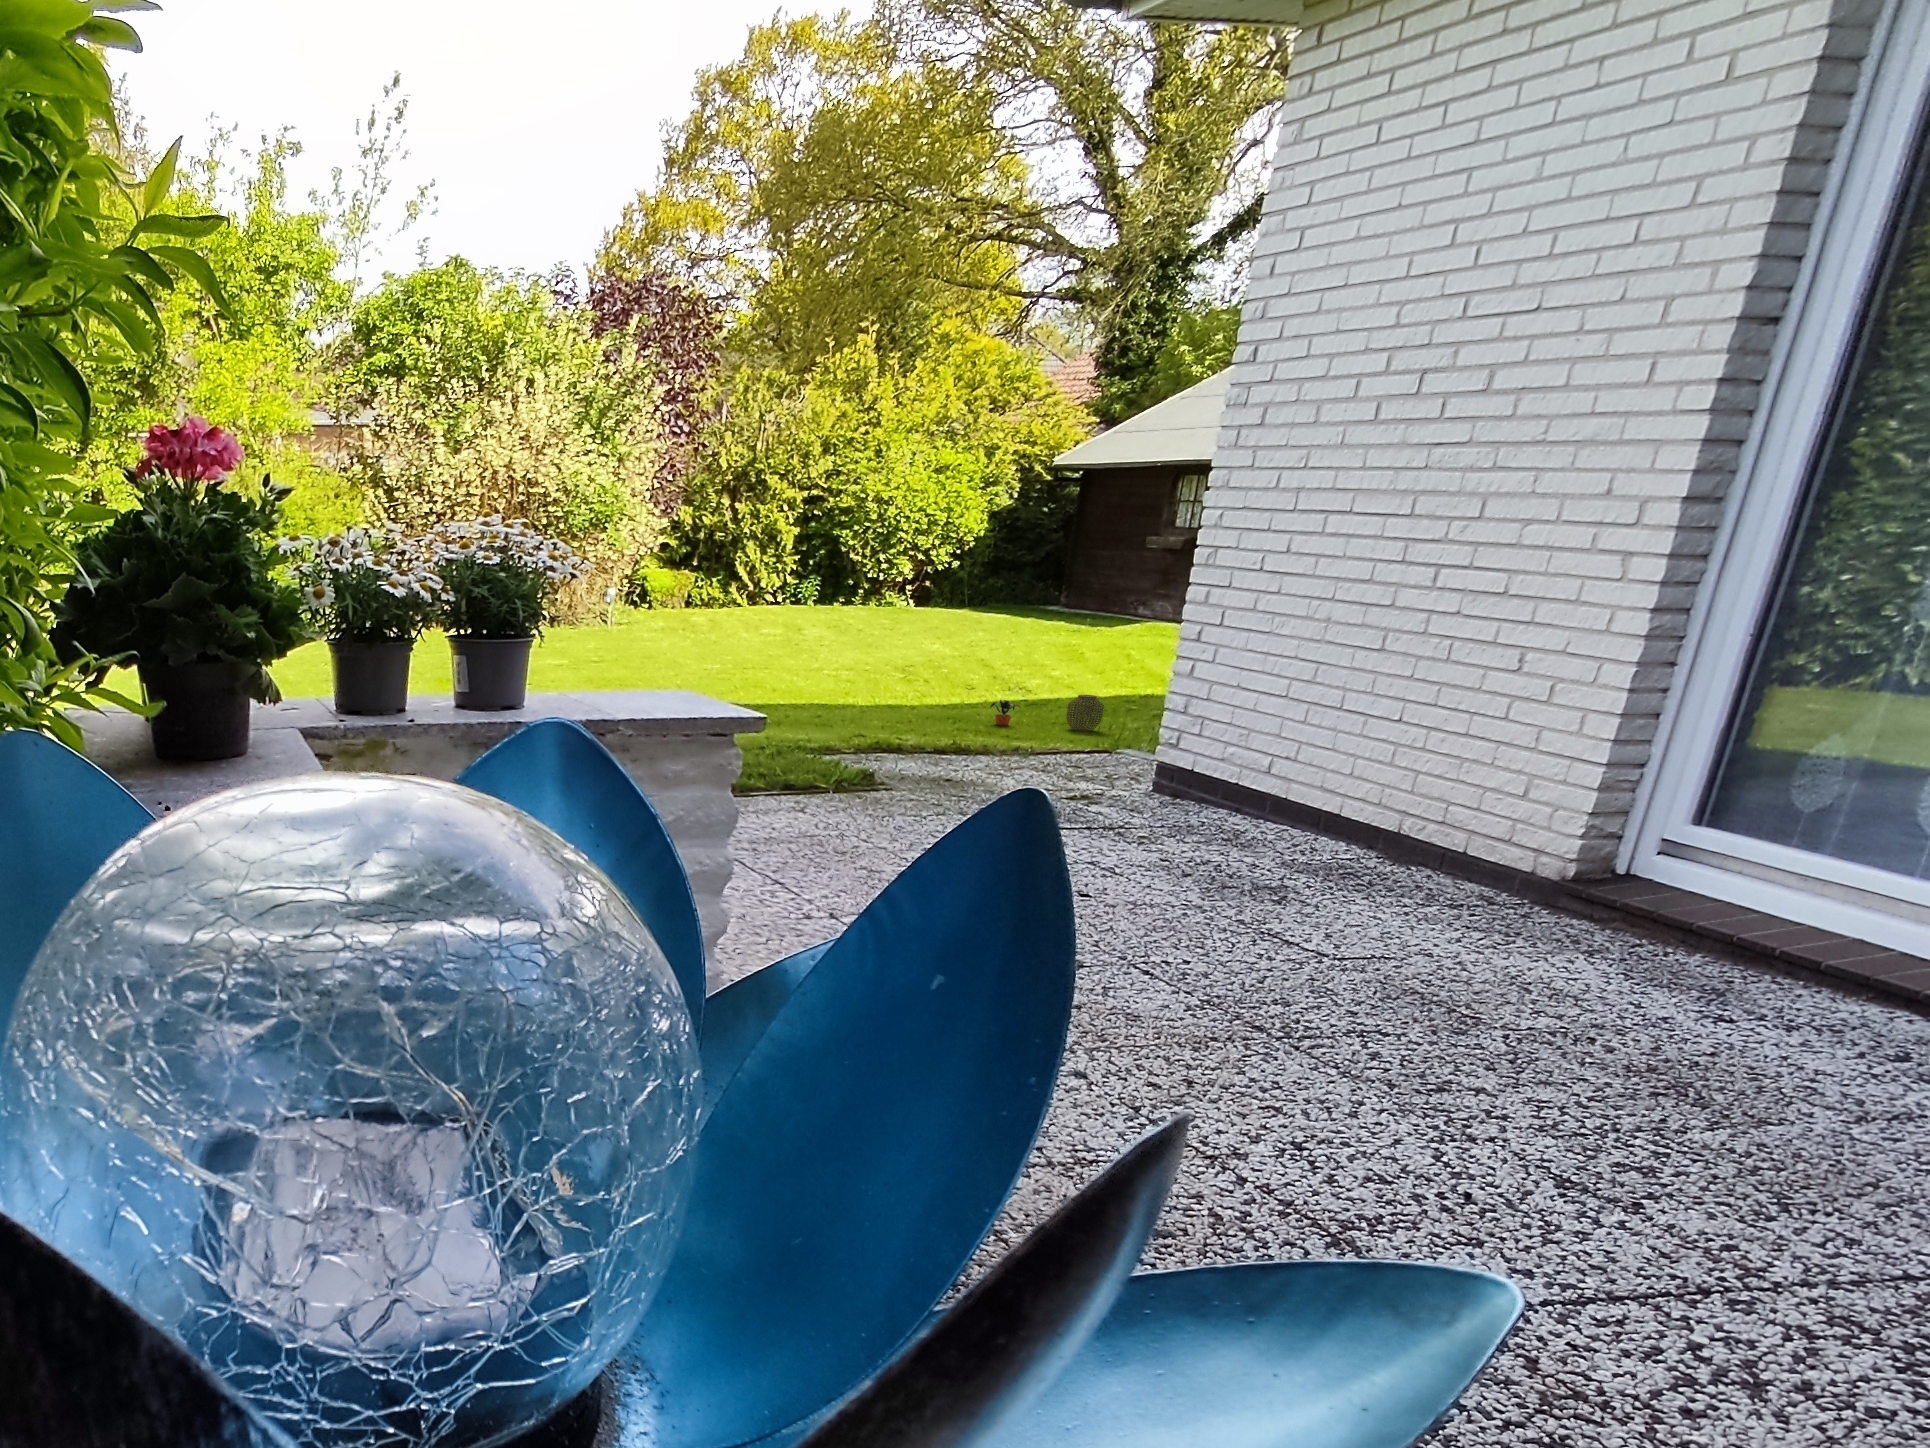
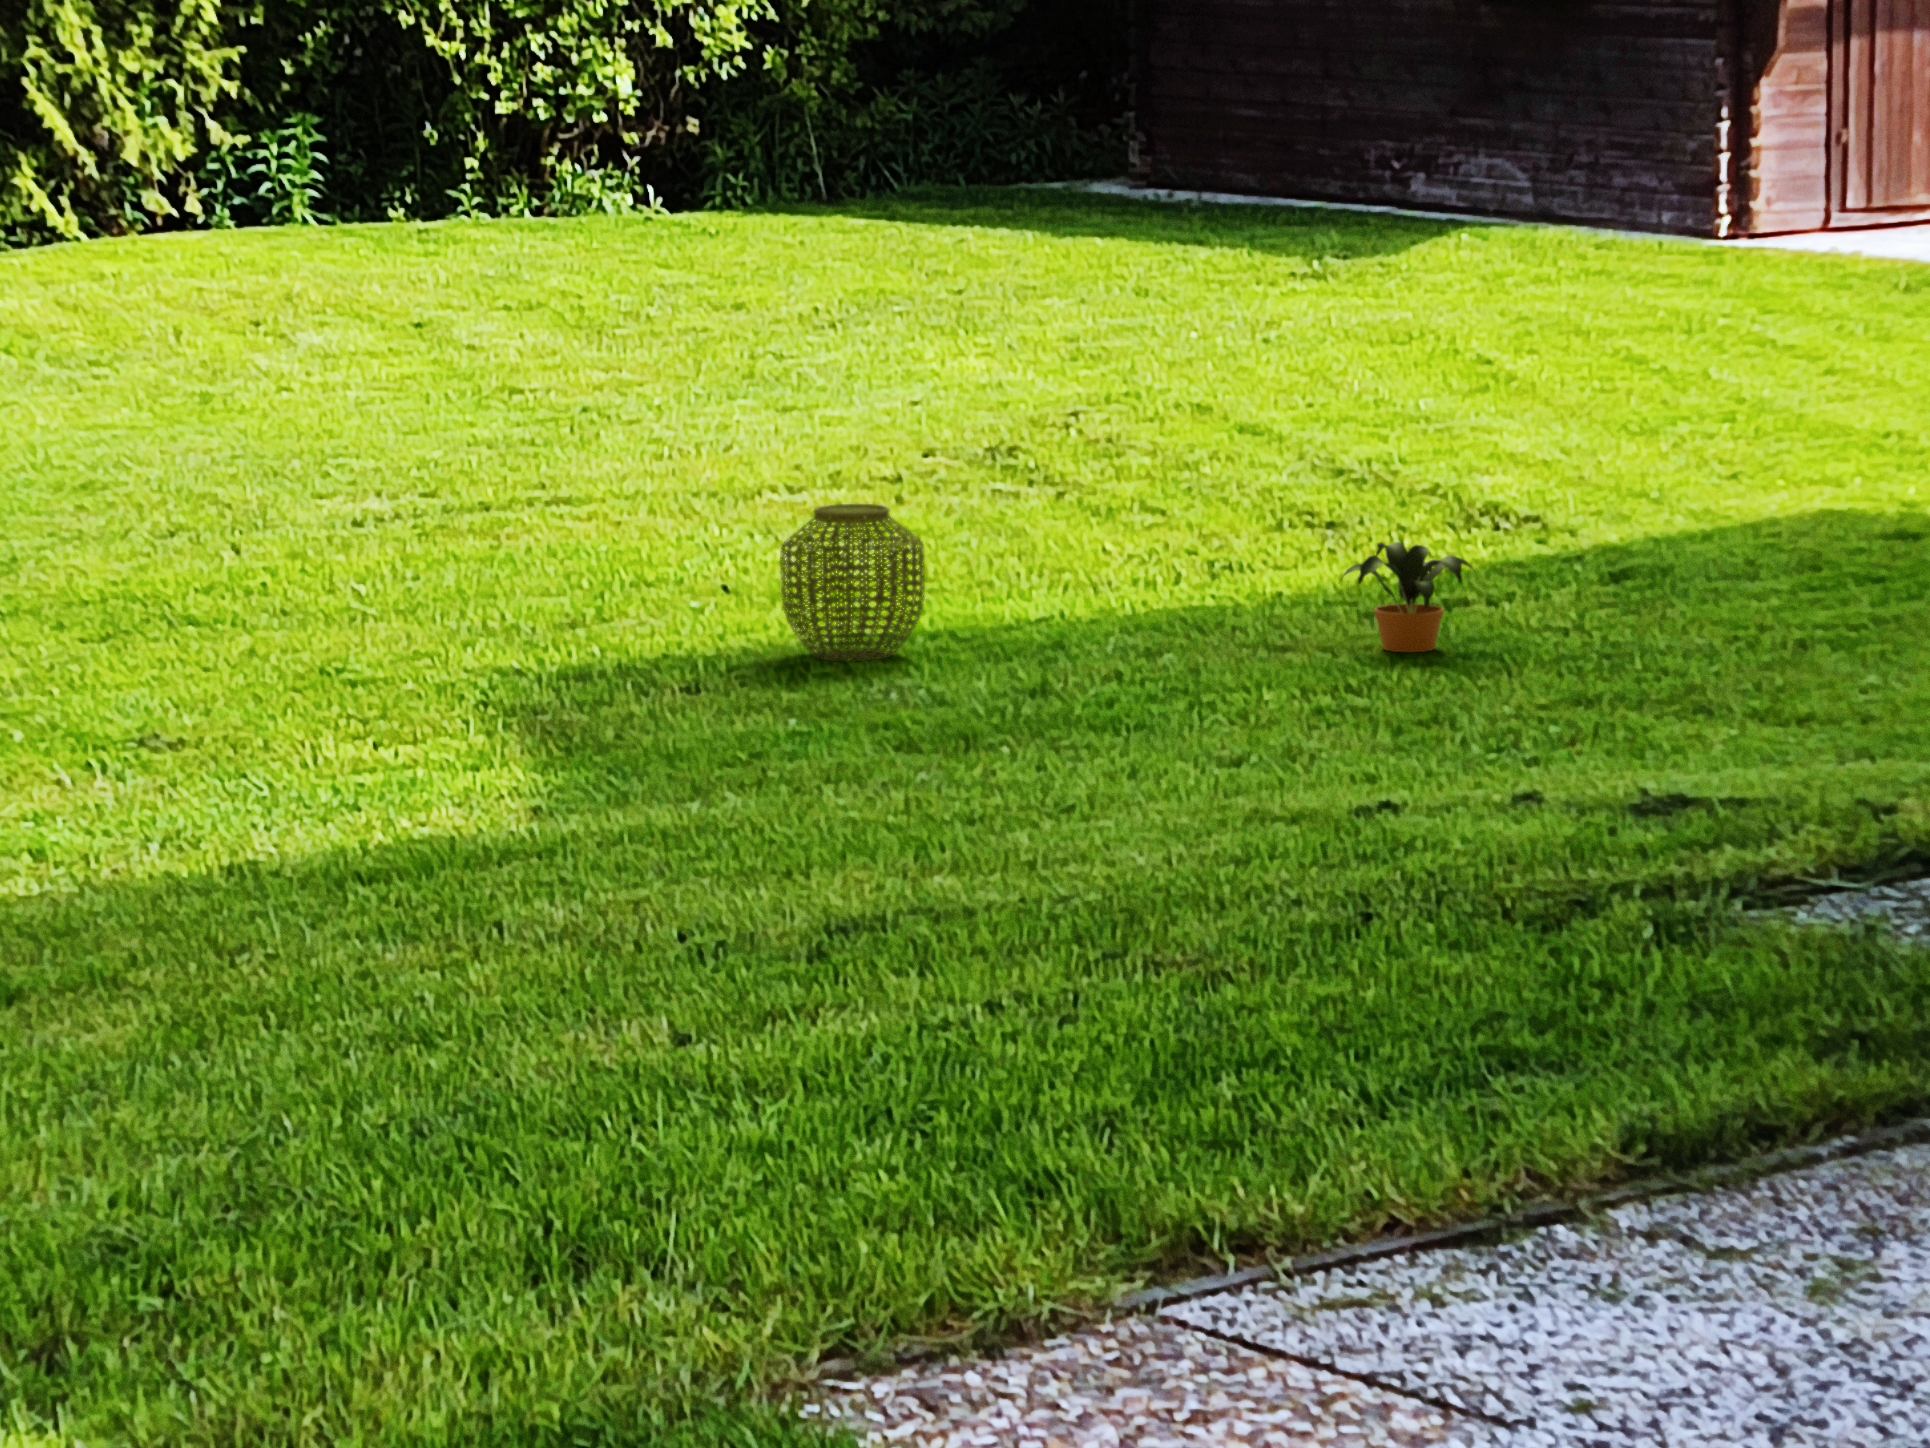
woven basket: present [1067,695,1104,731] -> present [781,504,925,661]

